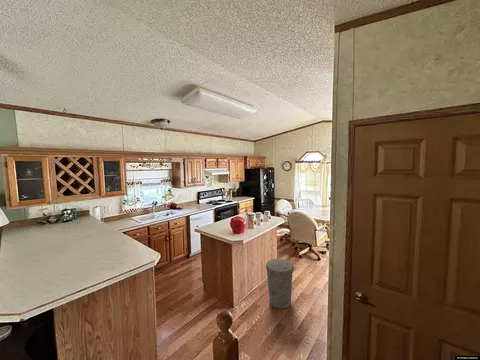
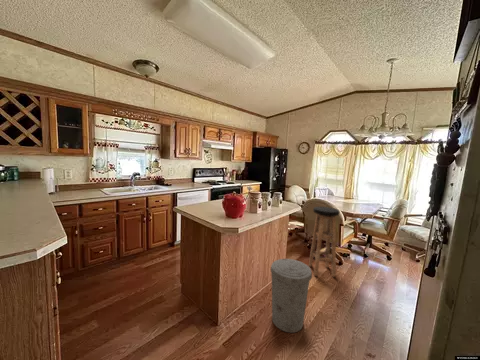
bar stool: none [295,218,315,270] -> present [309,207,339,277]

